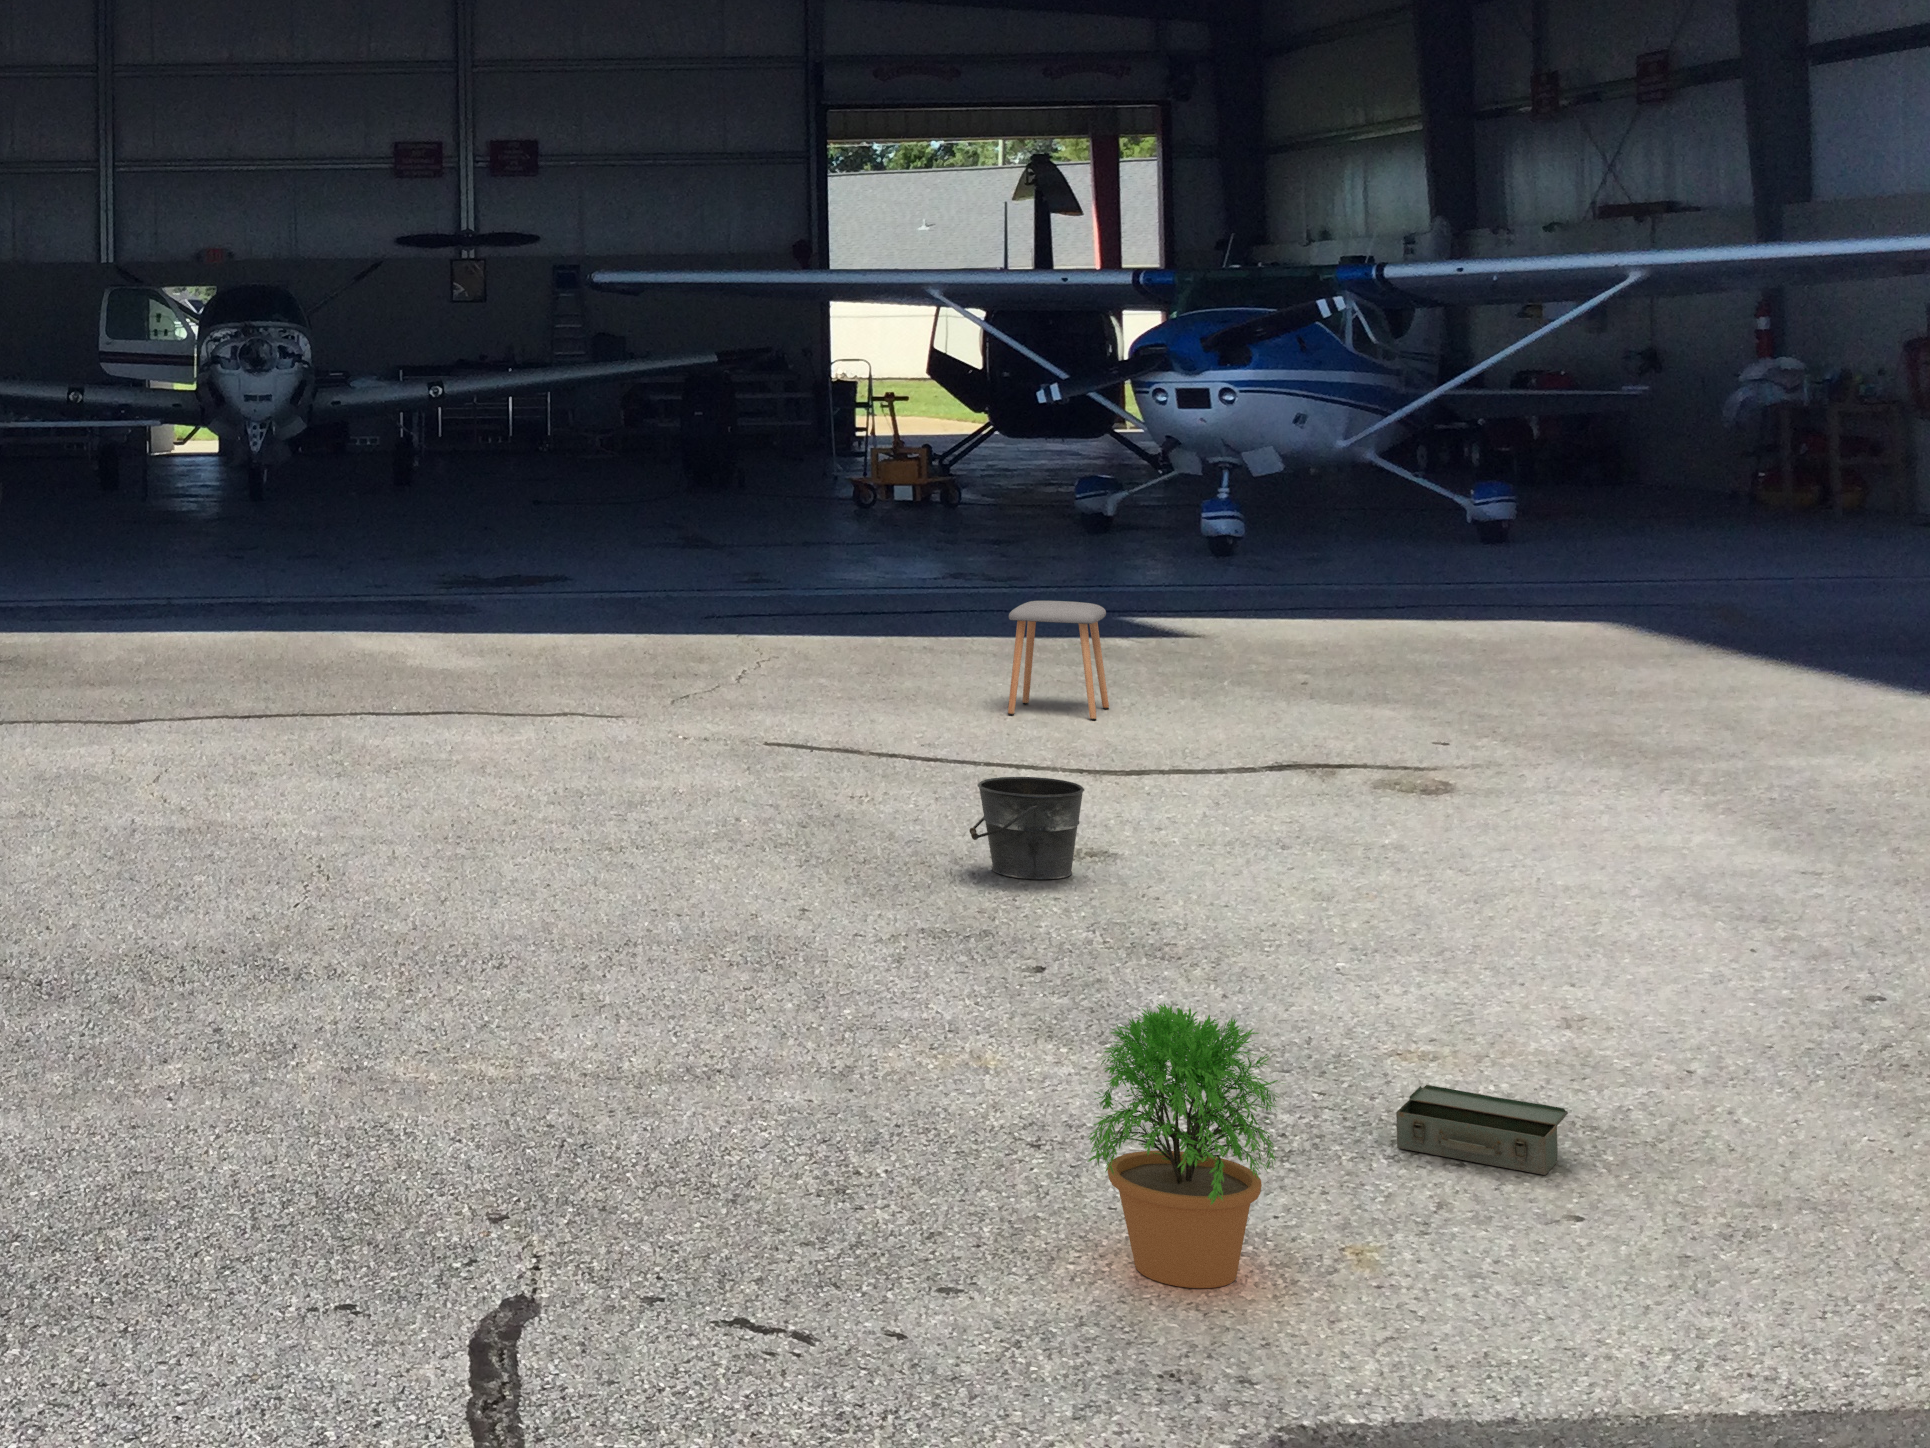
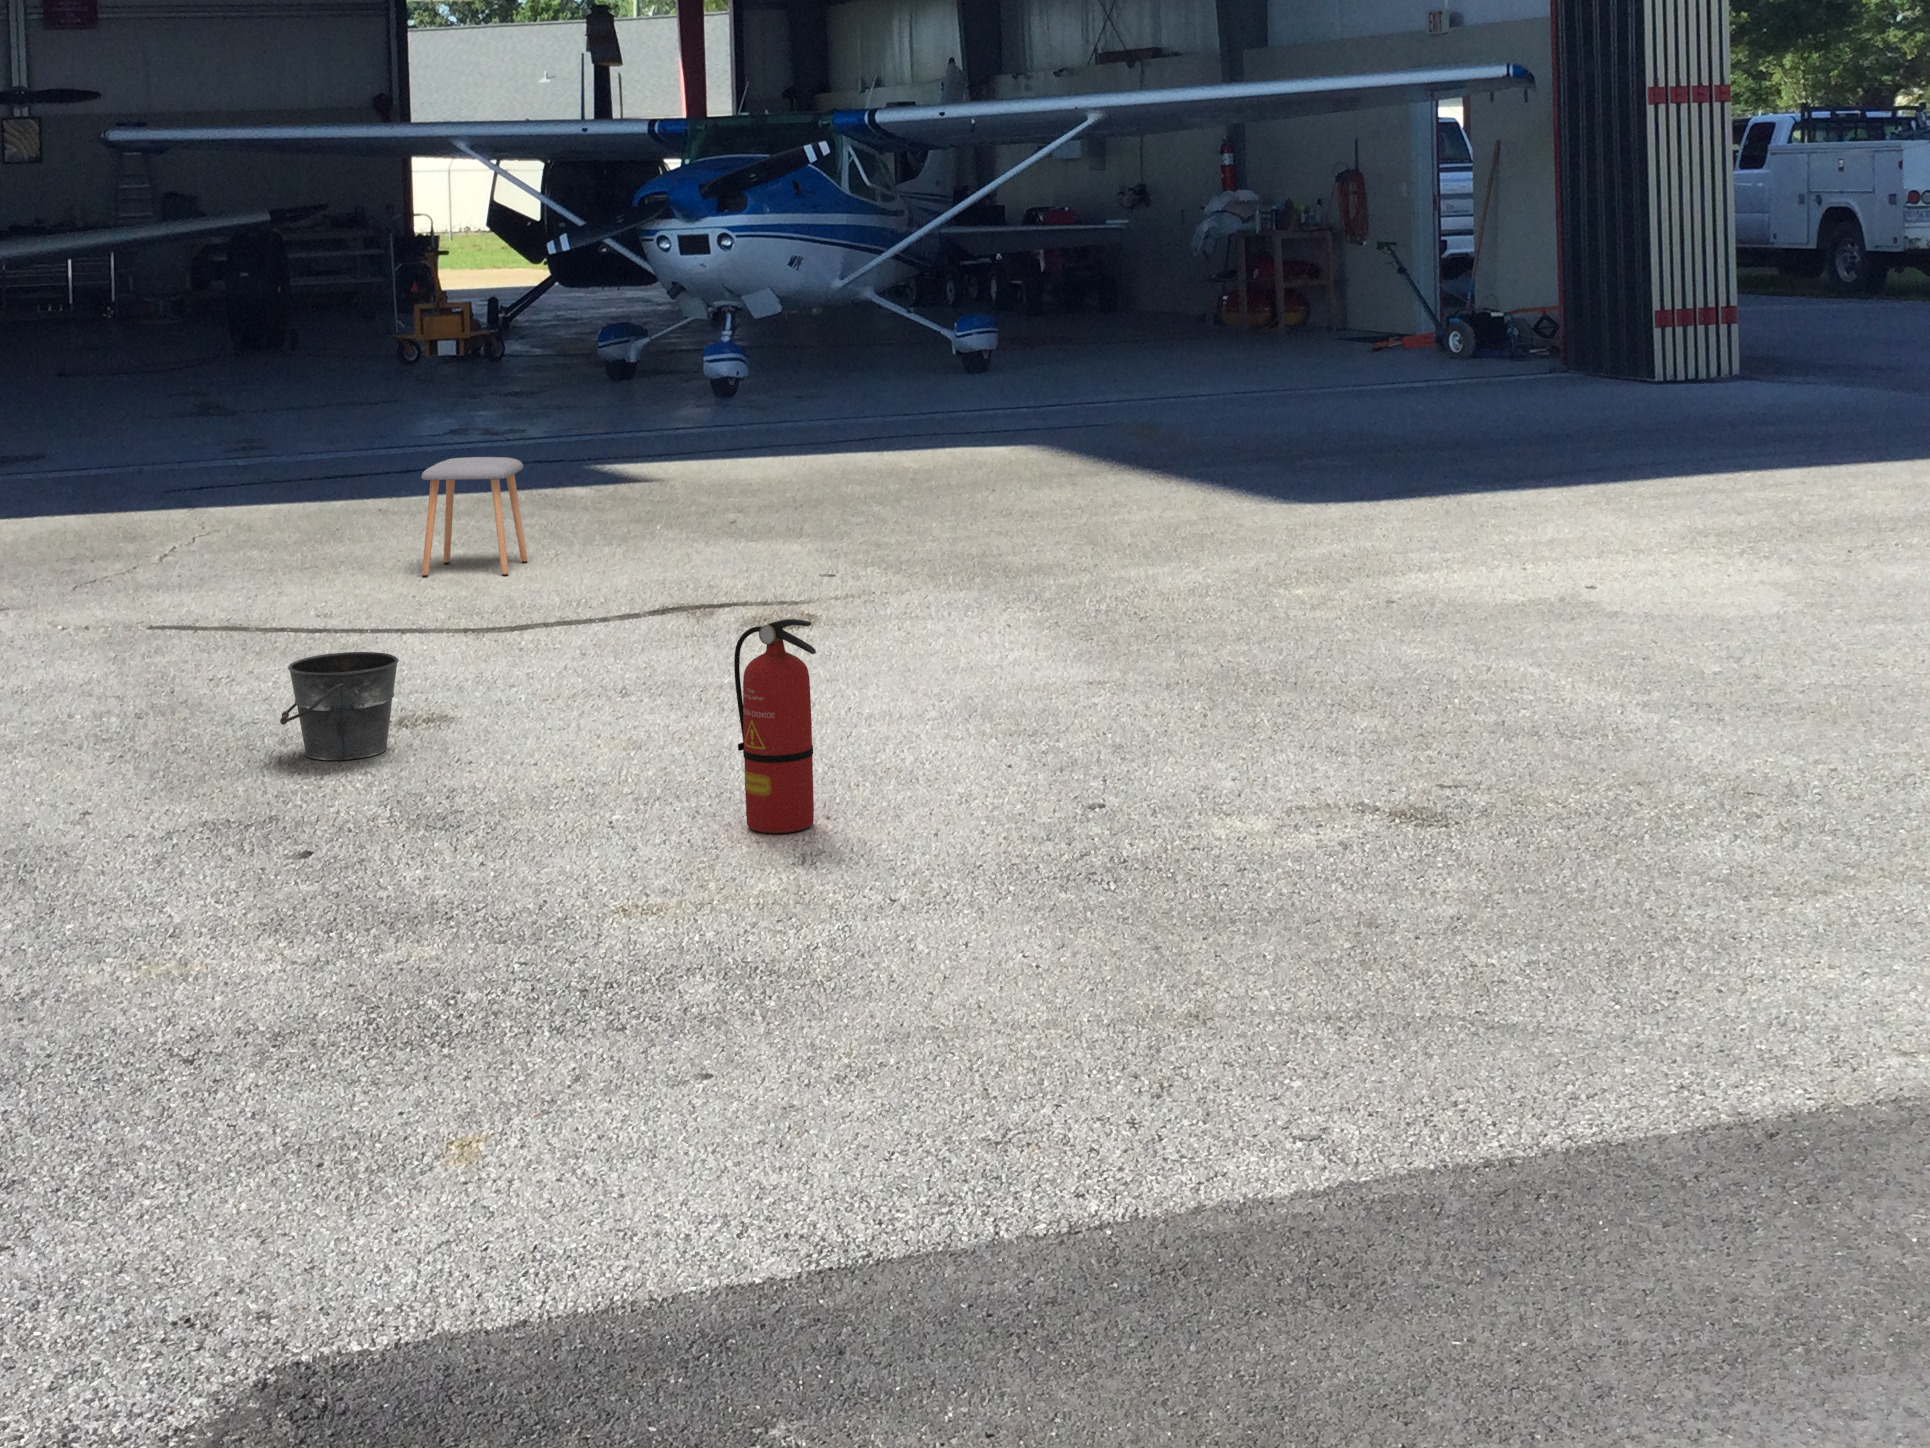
fire extinguisher: none [1483,778,1581,995] -> present [734,619,816,833]
potted plant: present [1088,1004,1283,1288] -> none [121,929,359,1239]
toolbox: present [1396,1085,1568,1175] -> none [548,957,719,1039]

